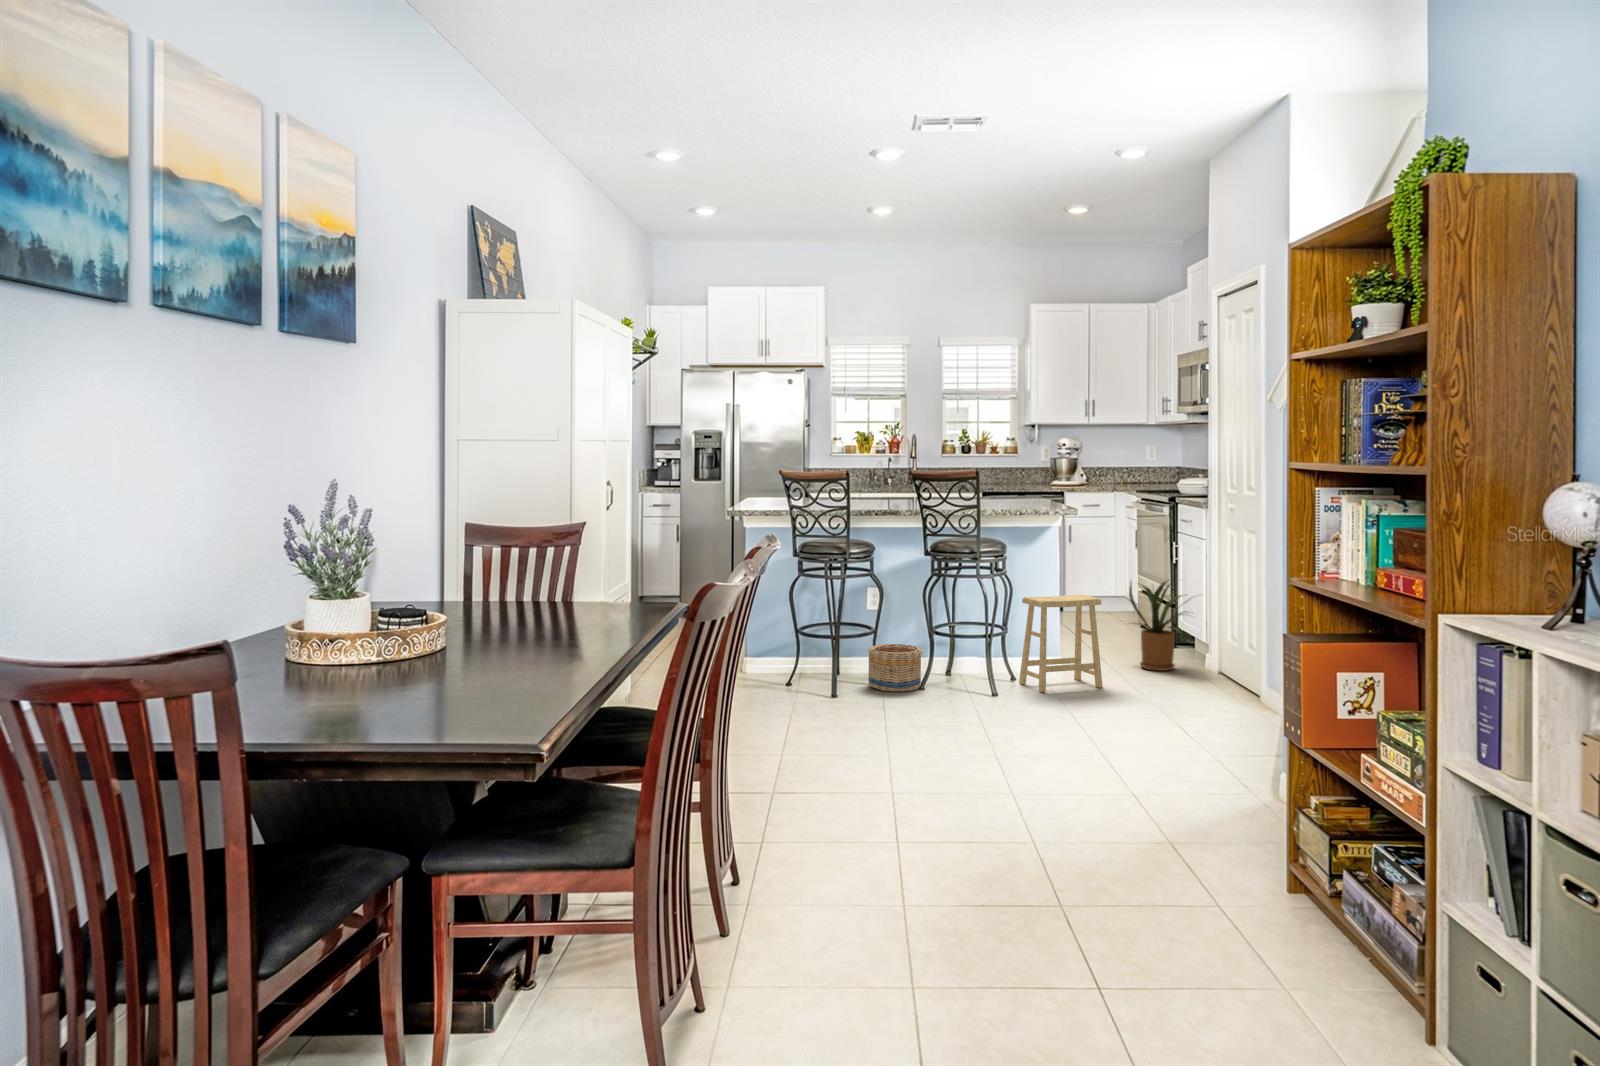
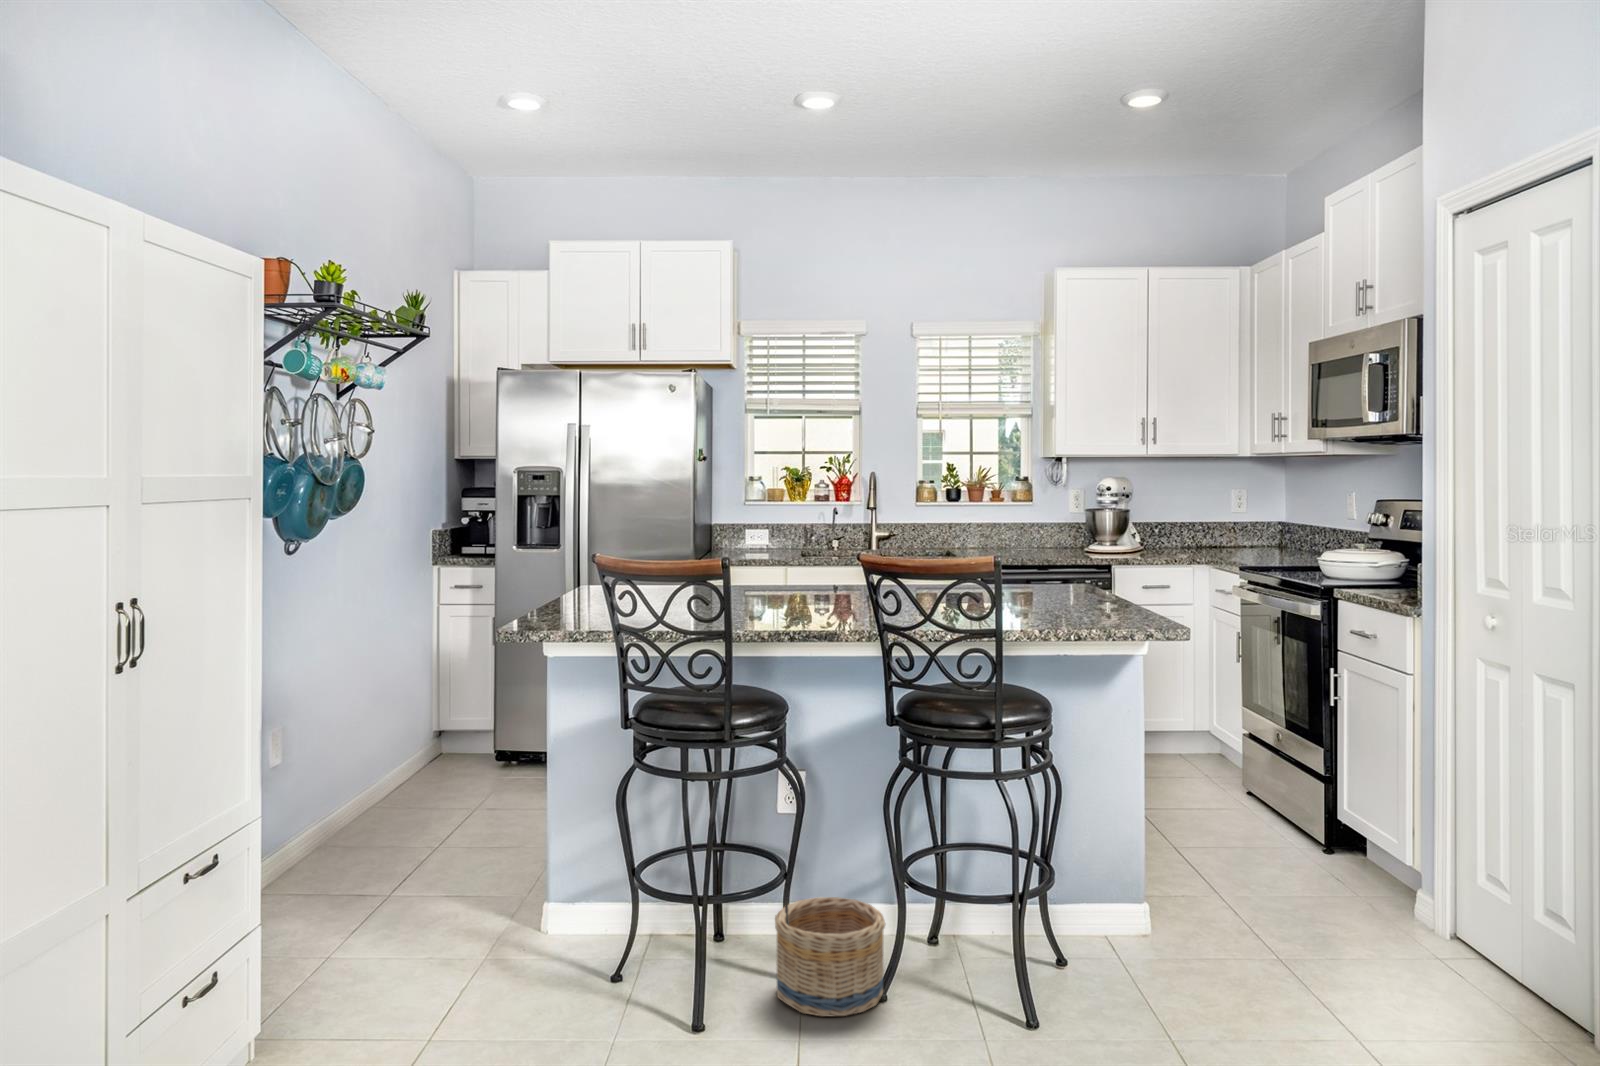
house plant: present [1129,581,1182,671] -> none [1264,744,1433,929]
footstool: present [1019,595,1103,692] -> none [1082,795,1256,1017]

